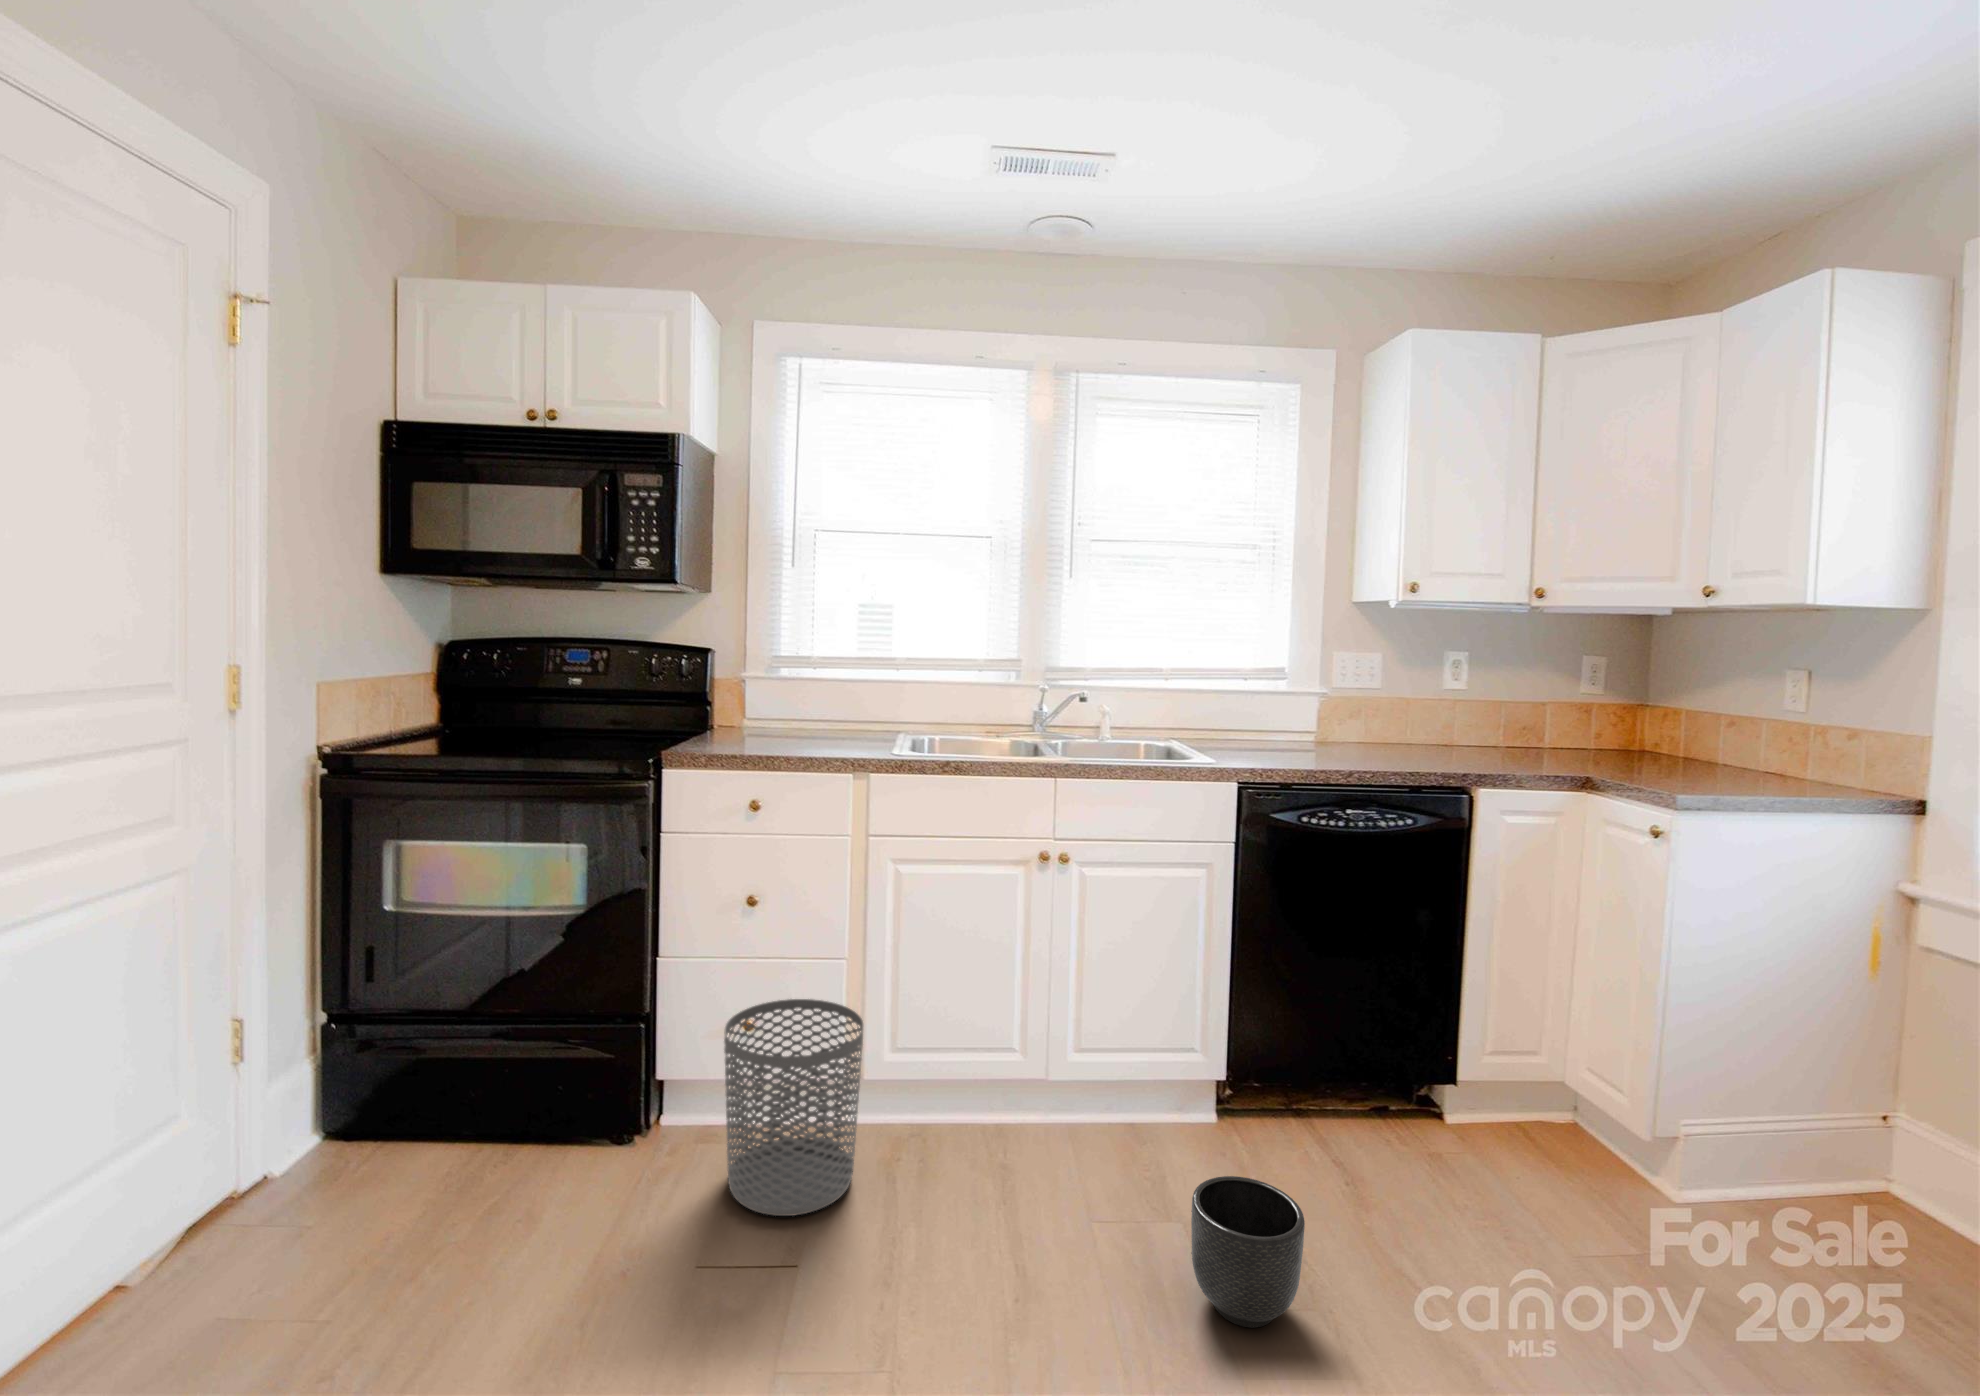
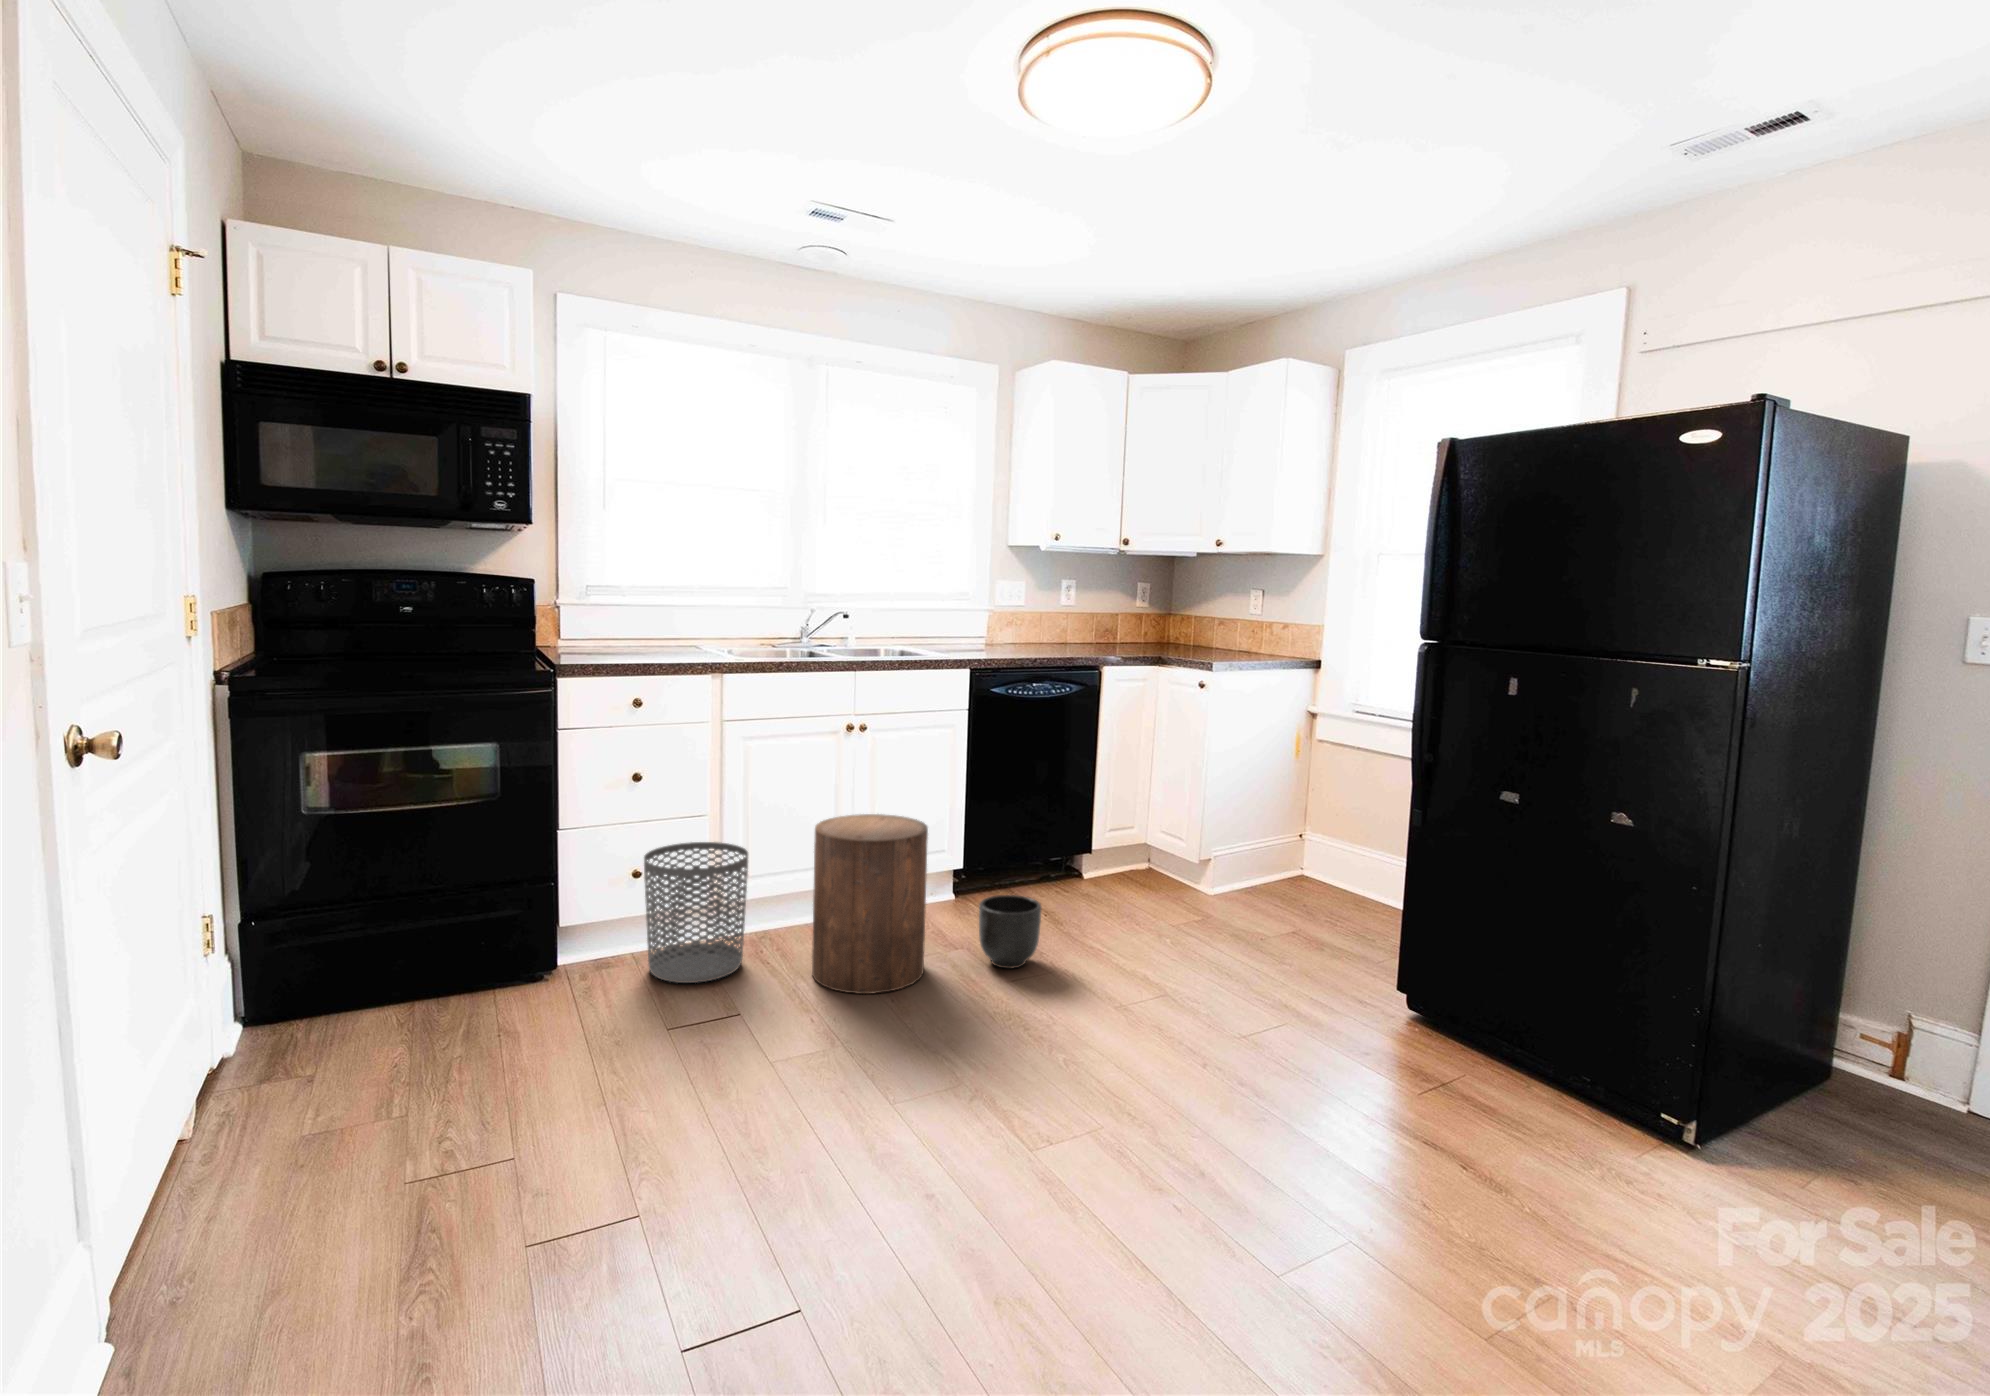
stool: none [921,1000,1103,1324] -> present [812,814,928,994]

